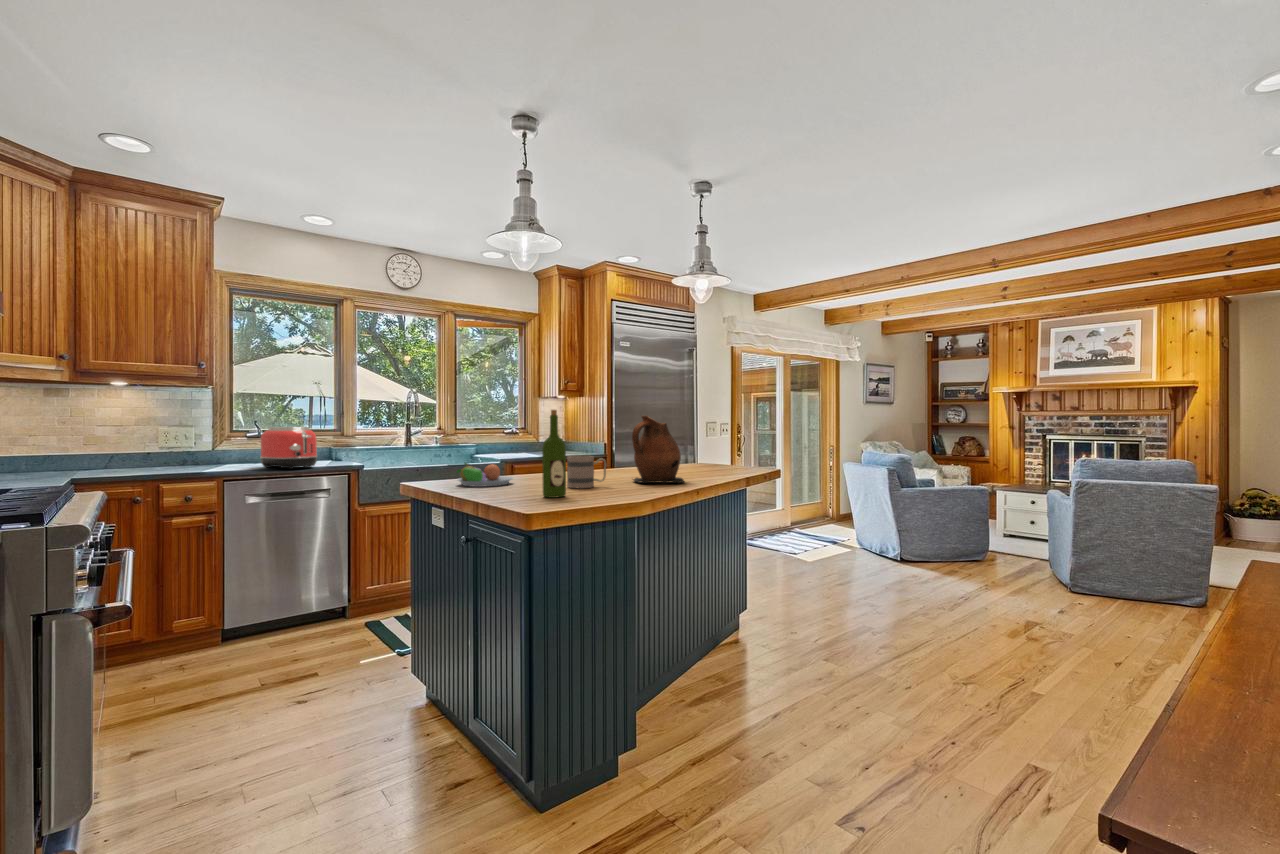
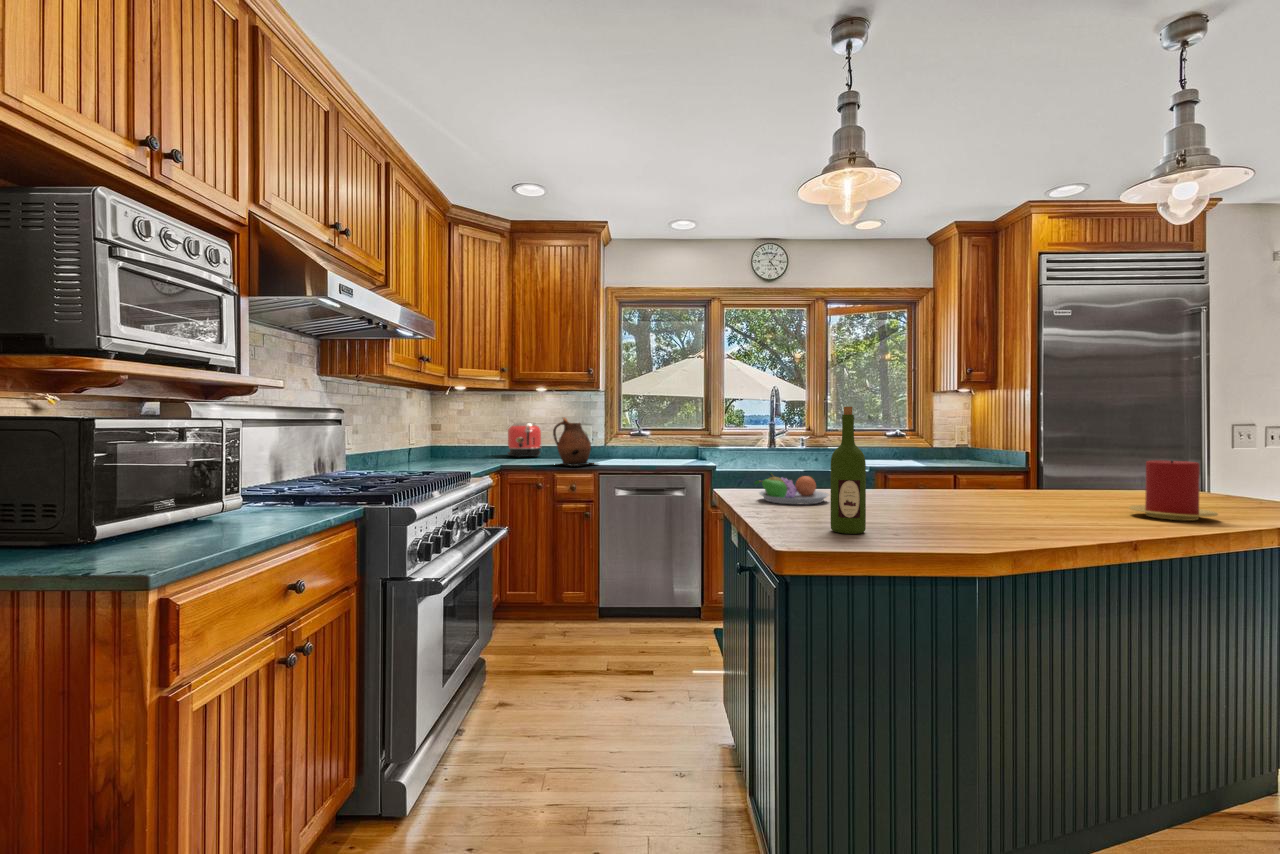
ceramic pitcher: present [632,416,684,483] -> present [553,418,596,466]
toaster: present [260,427,317,469] -> present [508,423,541,458]
candle: none [685,443,724,476] -> present [1129,460,1218,520]
mug: present [567,456,606,488] -> none [890,472,954,522]

